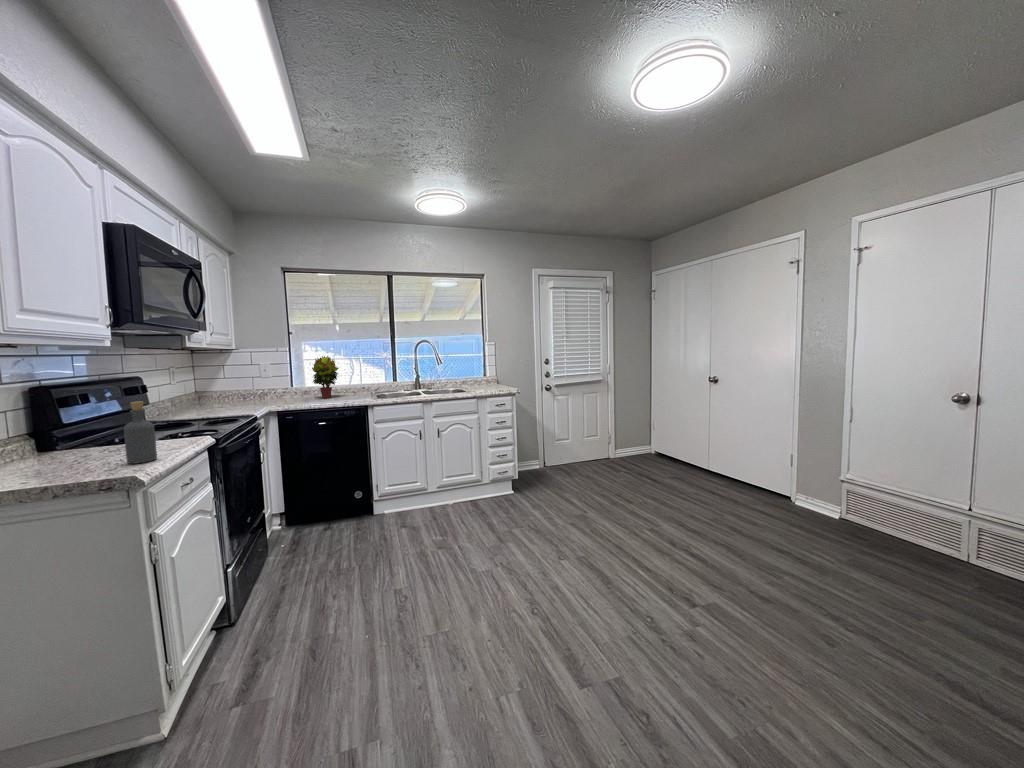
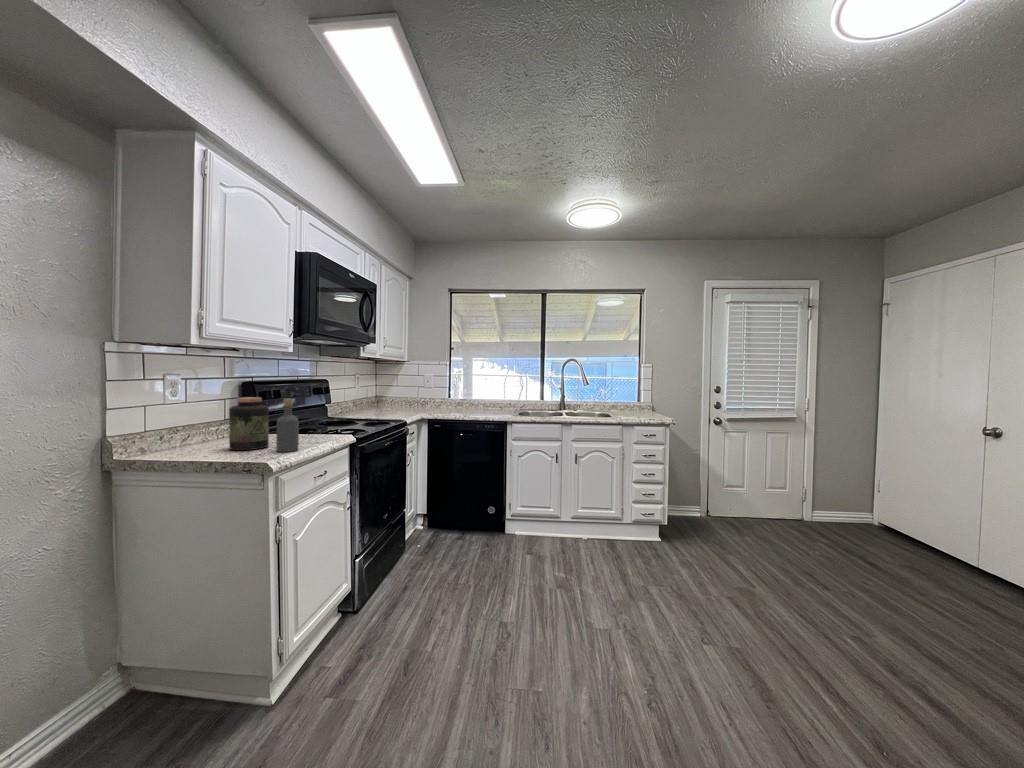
potted plant: present [312,356,339,398] -> none [462,370,489,411]
jar: none [42,404,107,471] -> present [229,397,269,450]

